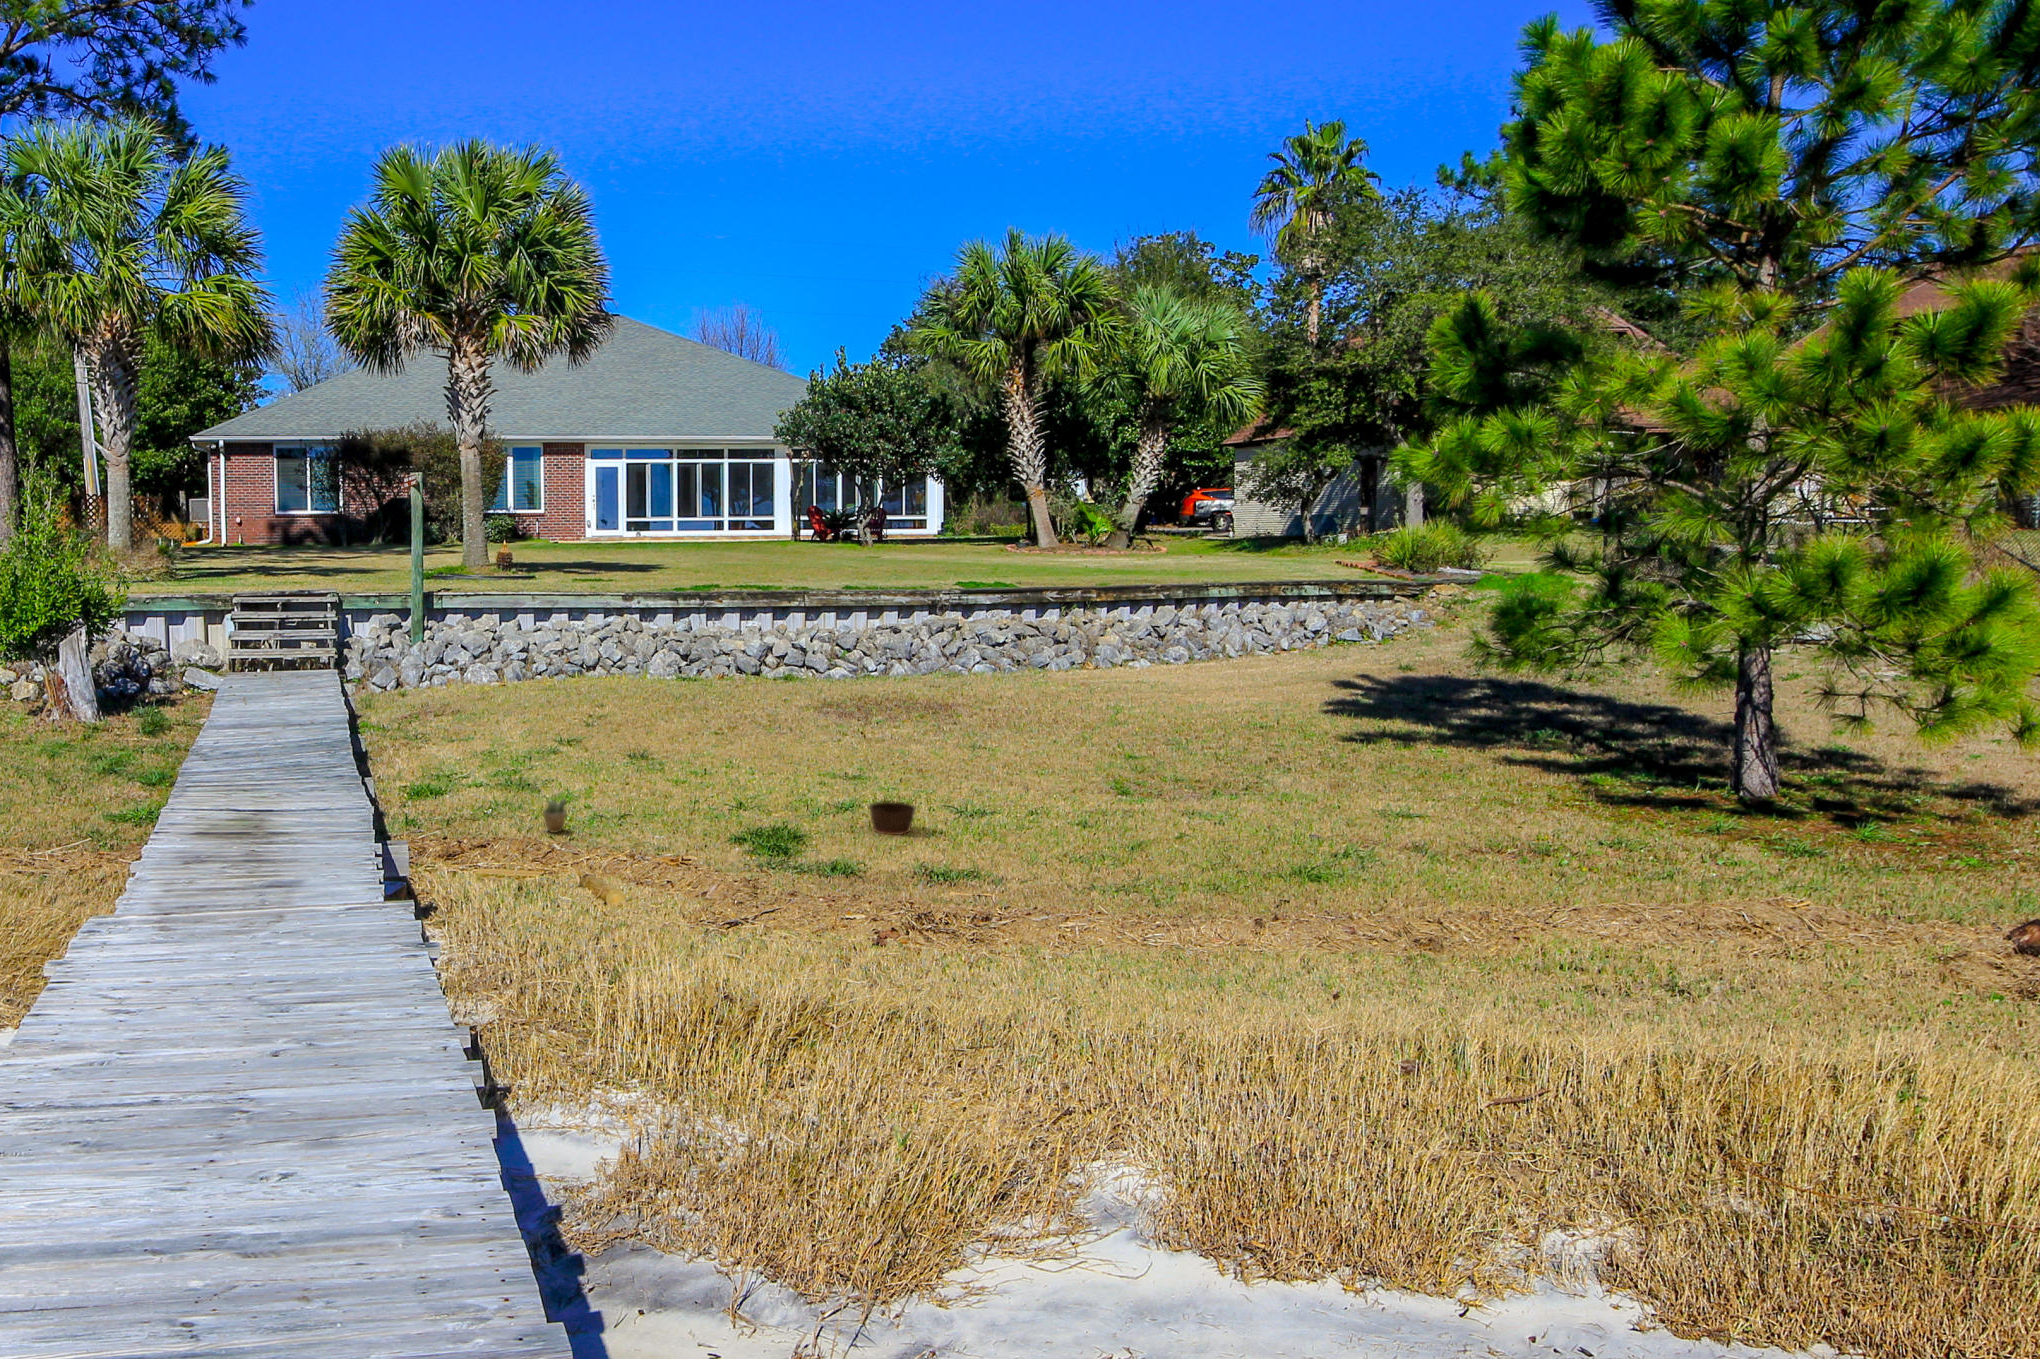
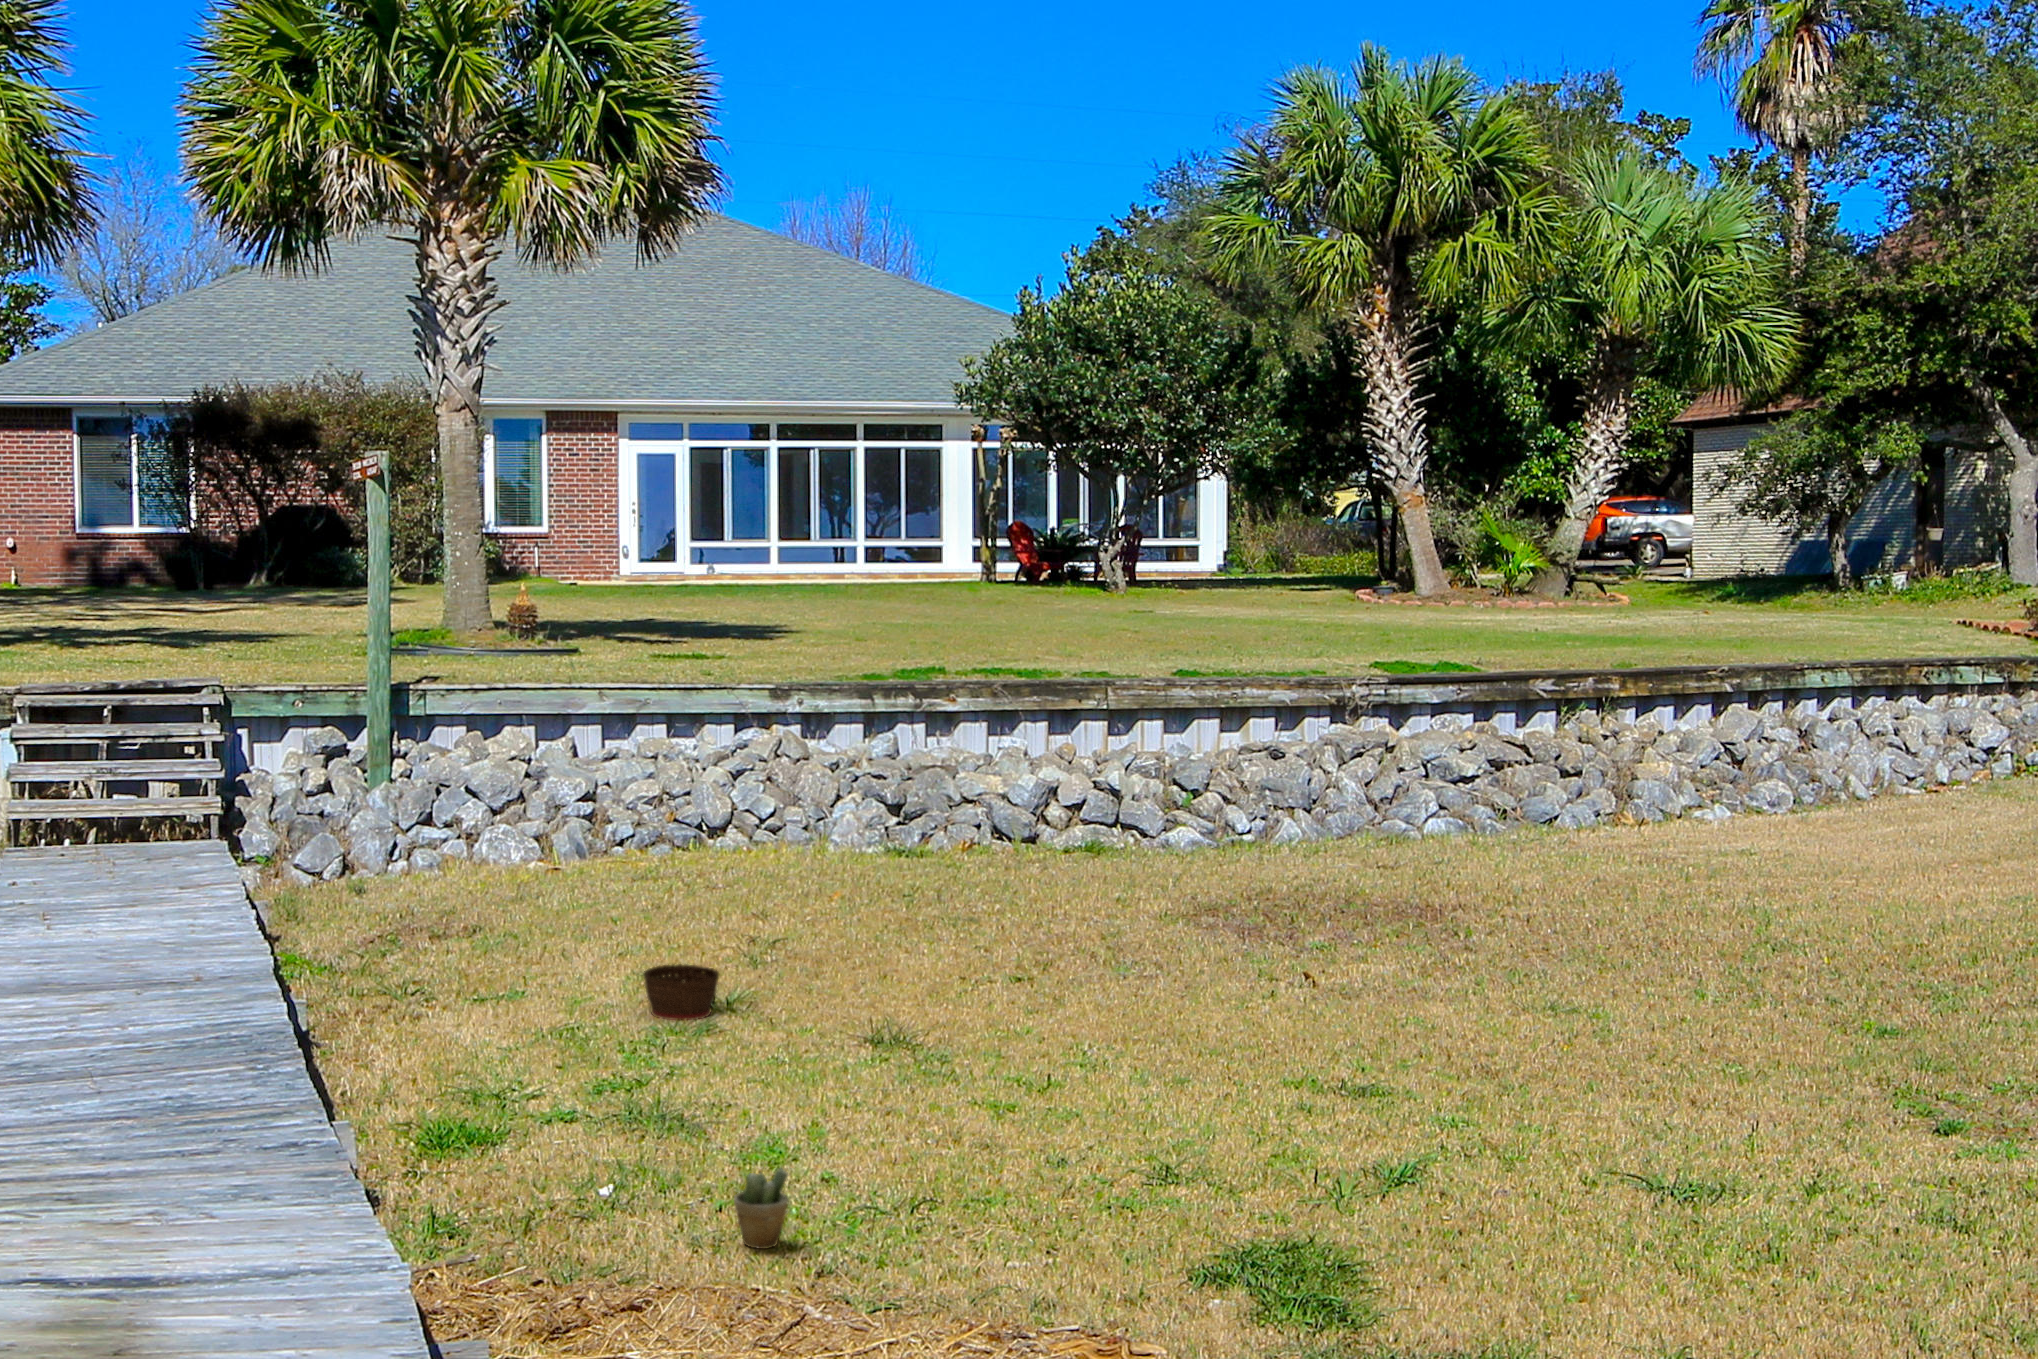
basket: present [870,801,915,835] -> present [644,964,719,1020]

